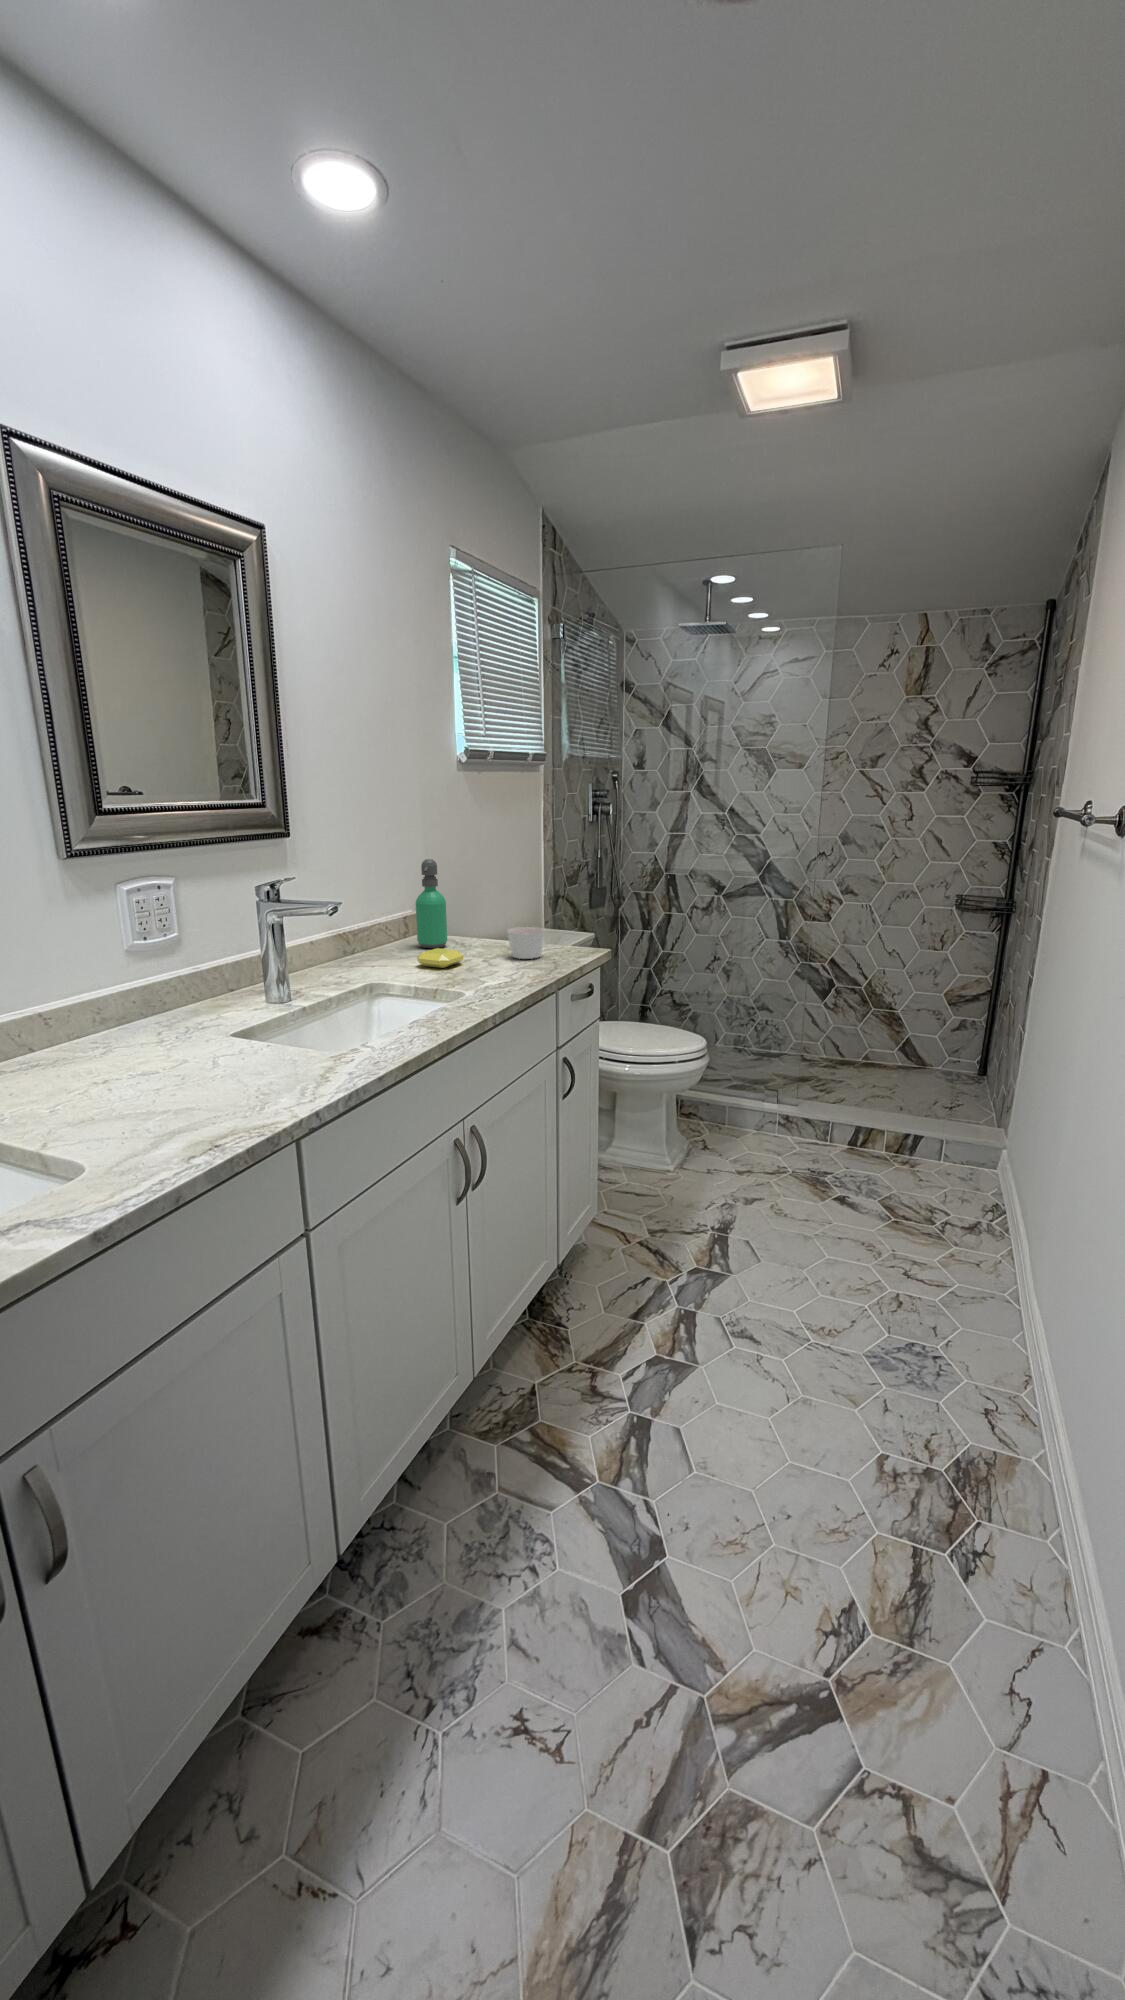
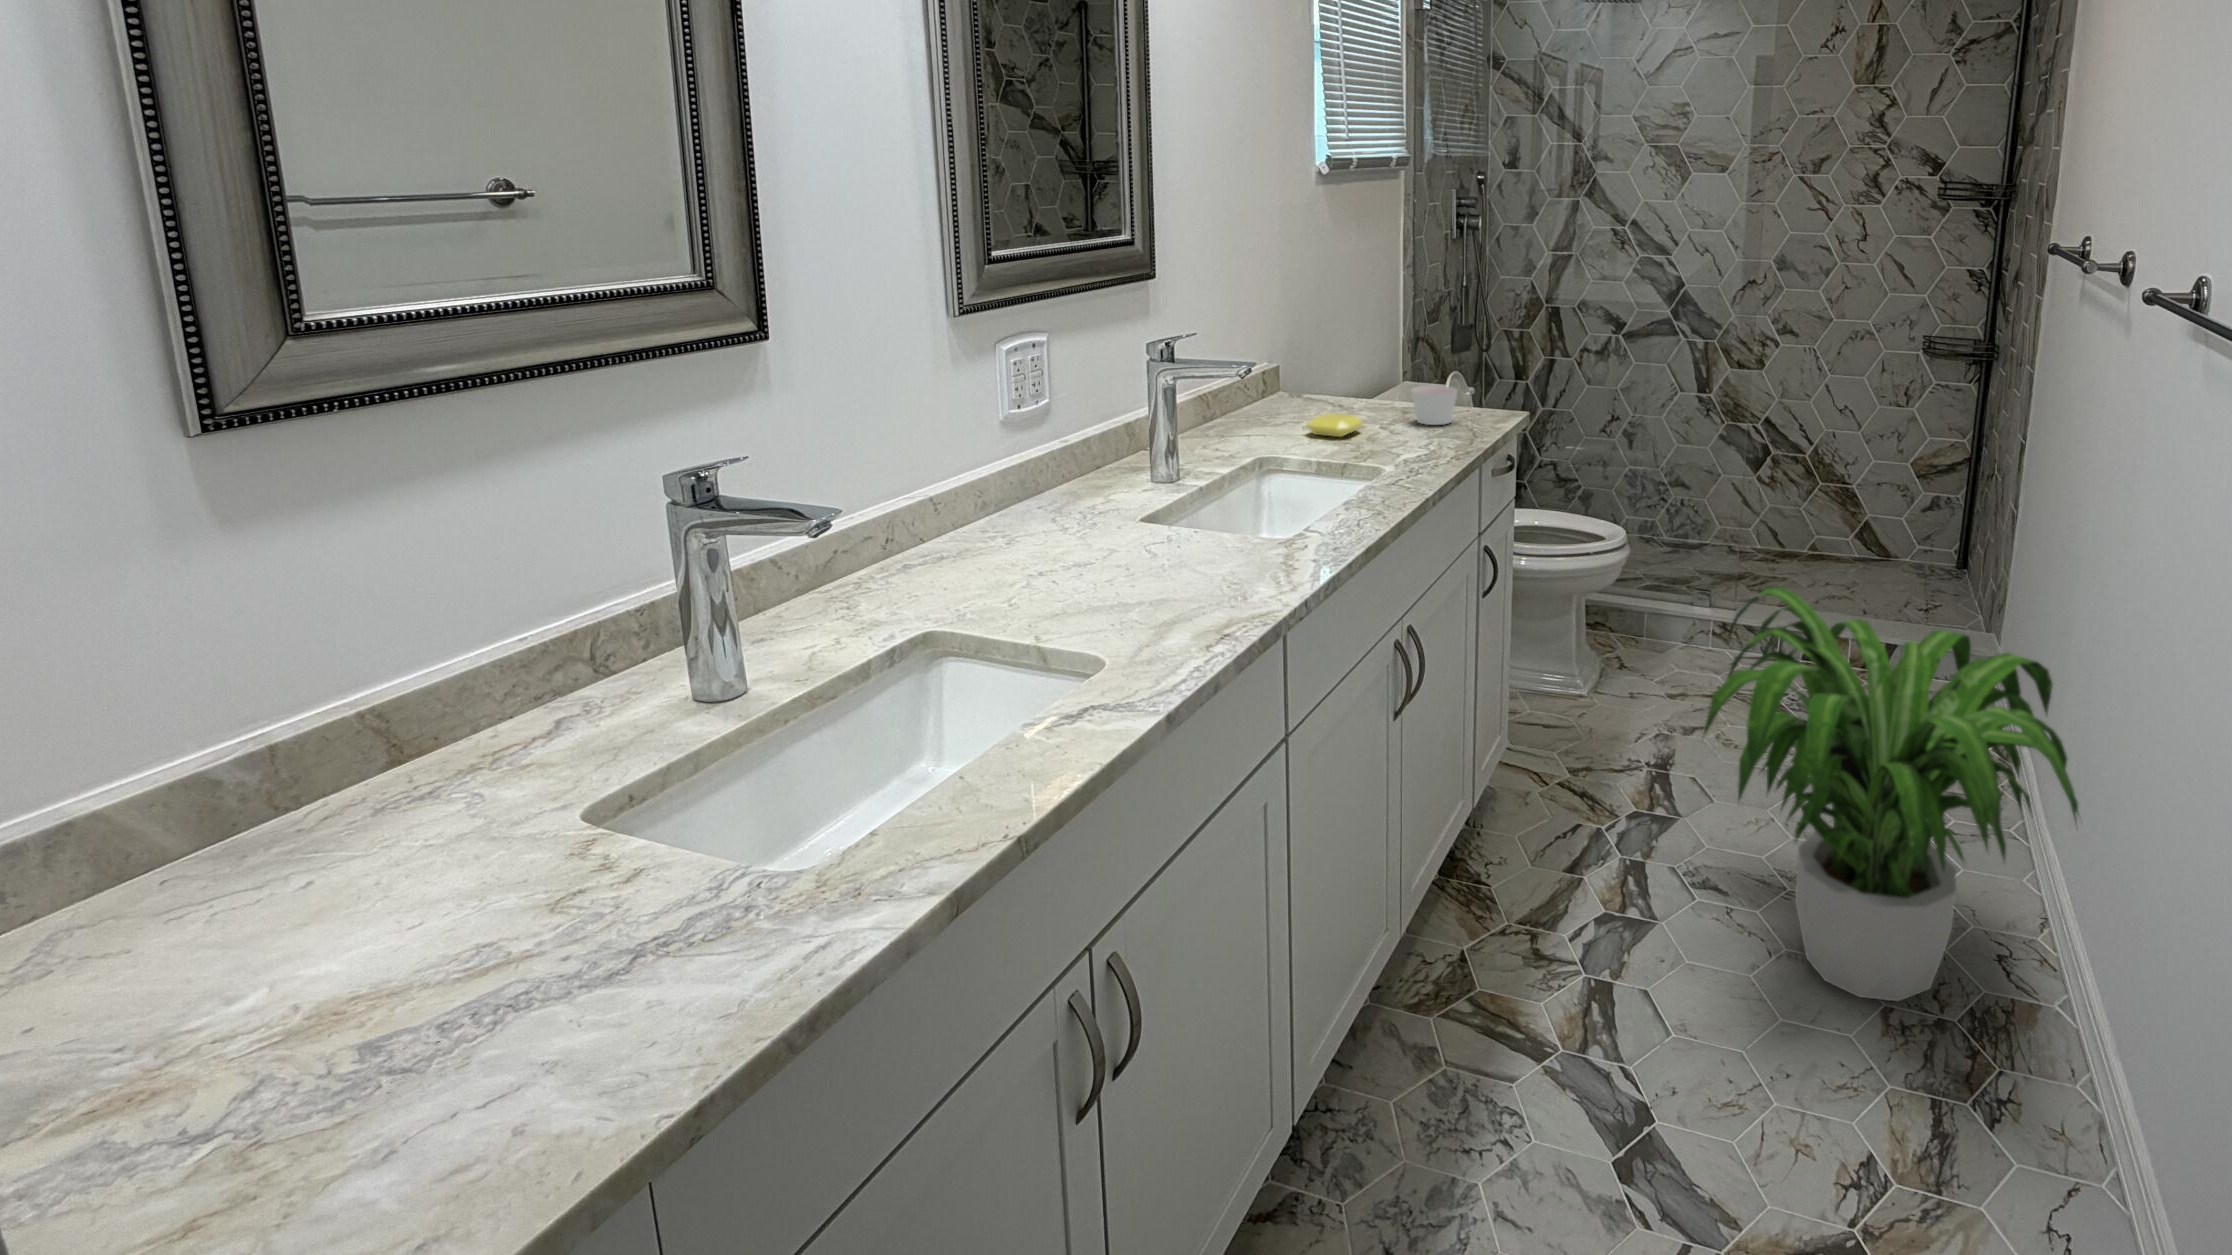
soap dispenser: present [416,859,447,948] -> none [1289,302,1327,412]
potted plant: none [730,1096,1060,1449] -> present [1702,588,2078,1002]

